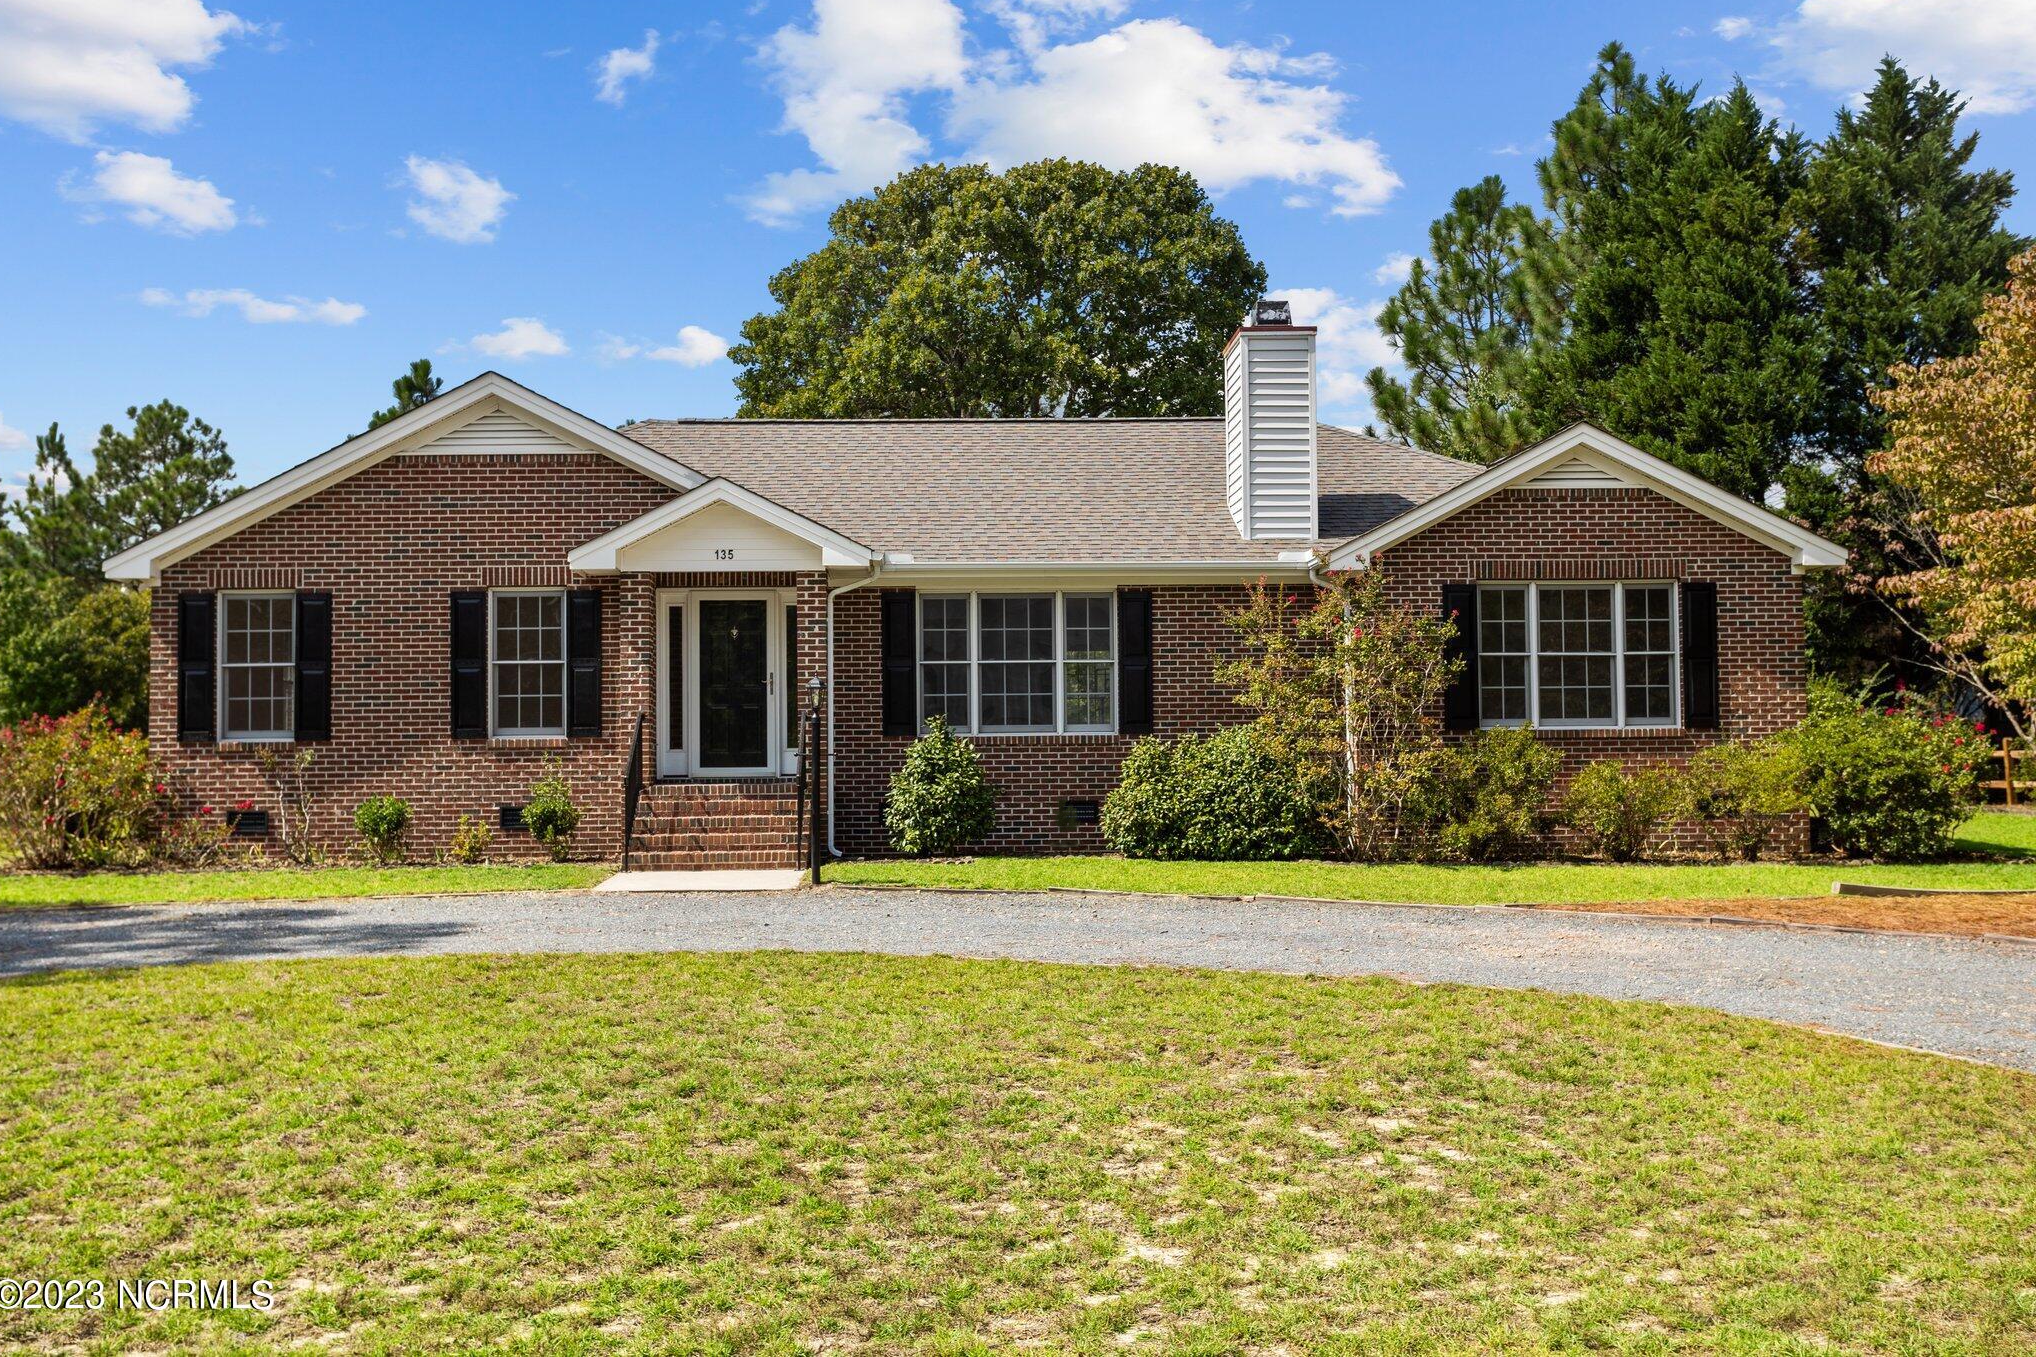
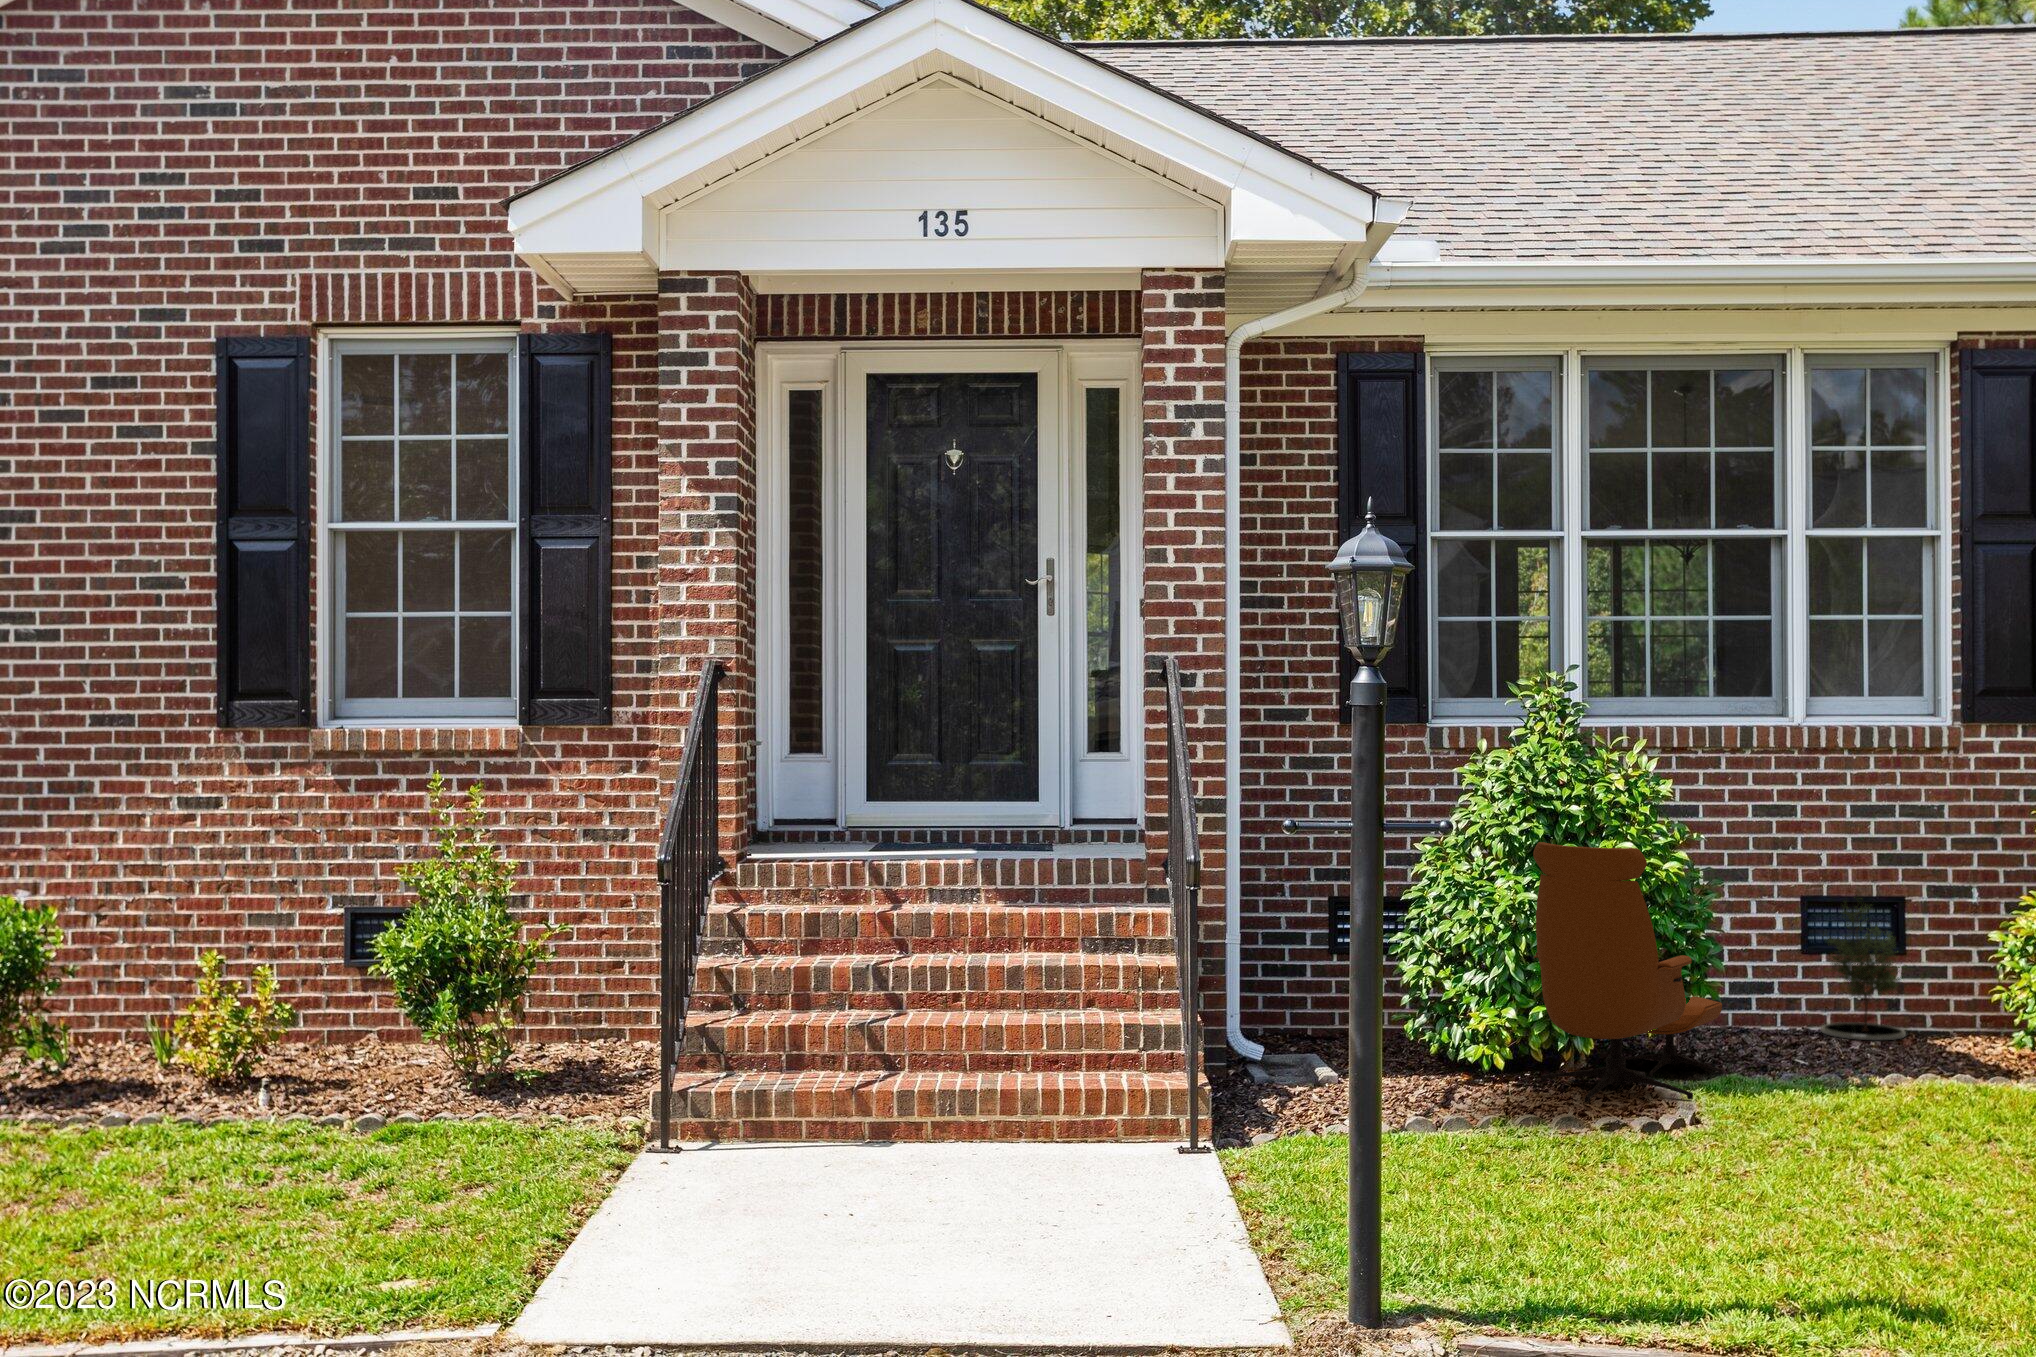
lounge chair: none [920,773,997,862] -> present [1533,842,1723,1103]

